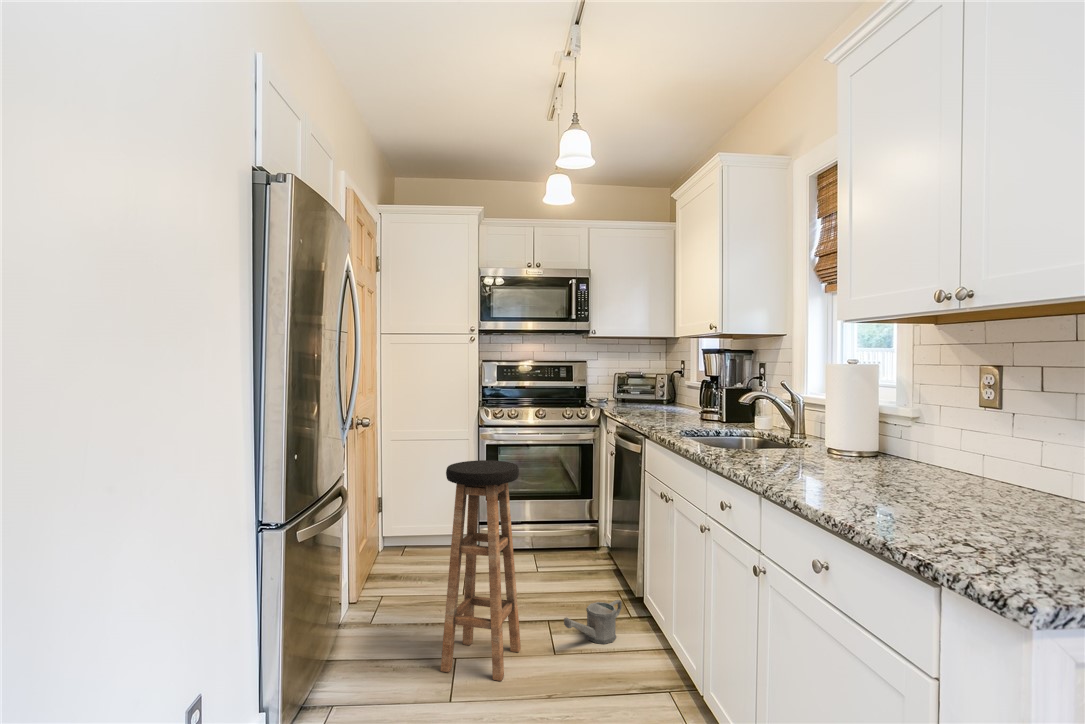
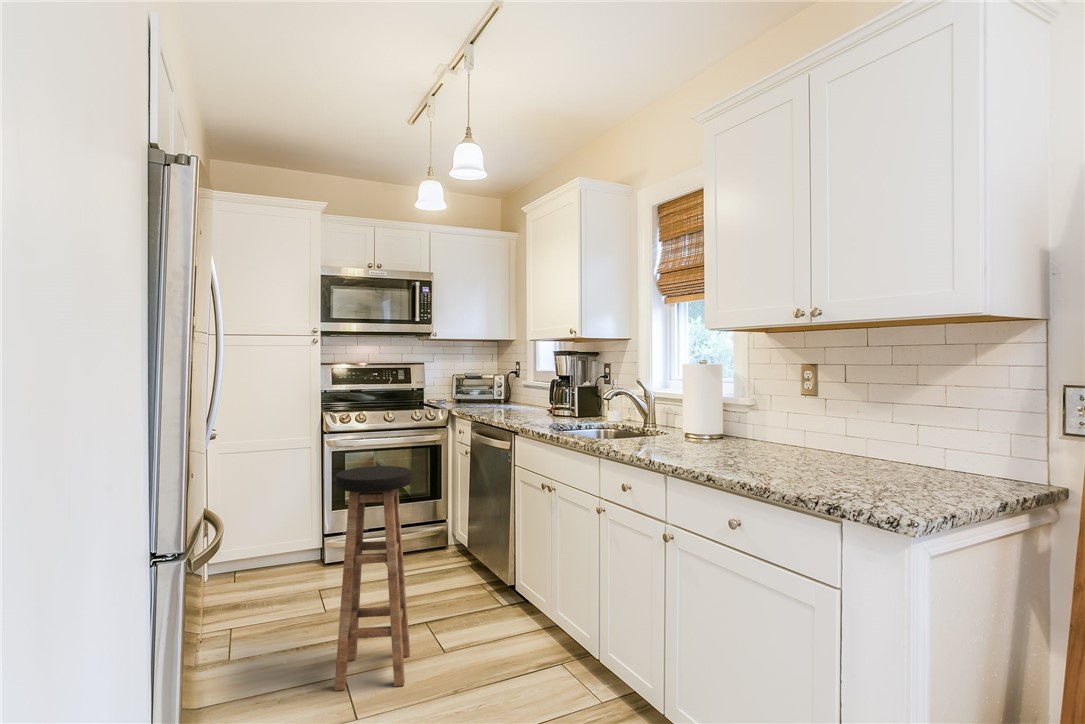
watering can: present [564,600,622,644] -> none [454,590,498,634]

